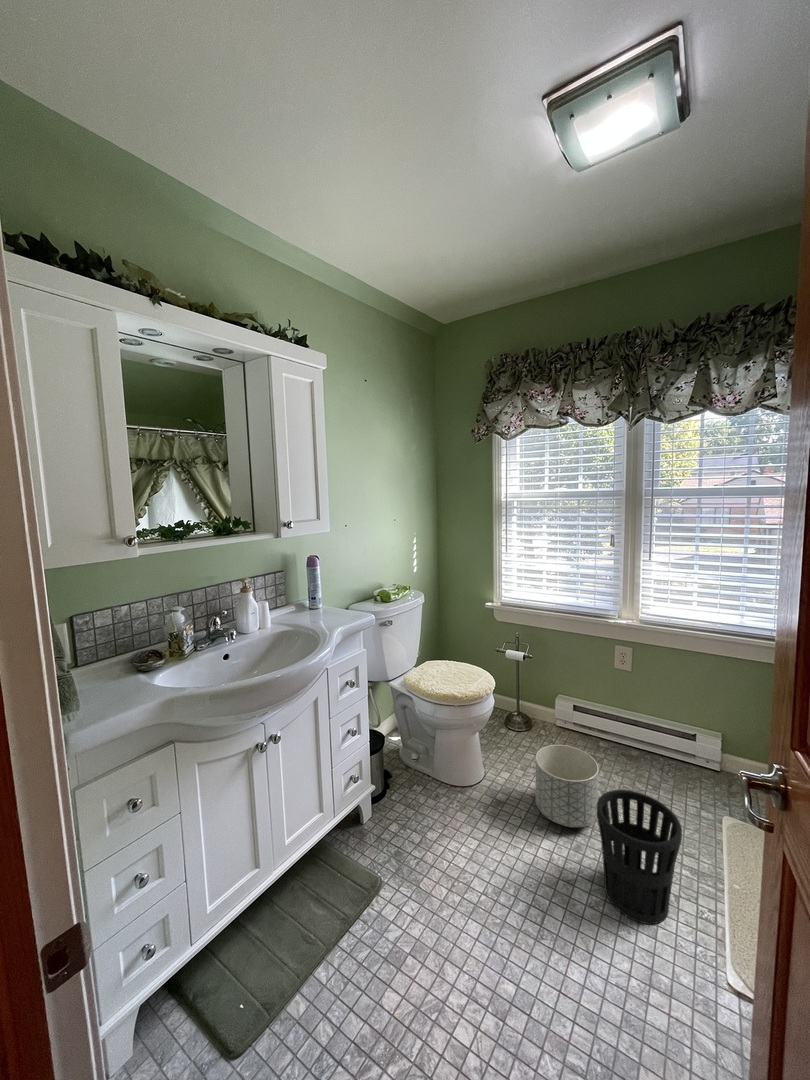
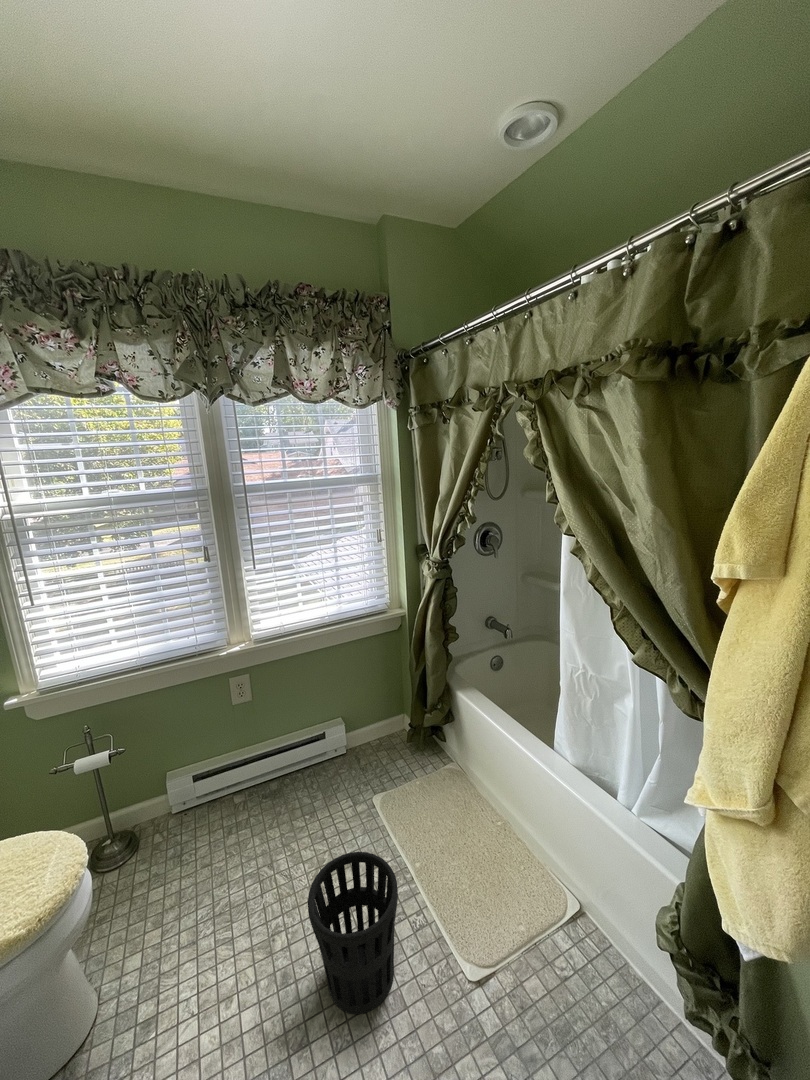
planter: present [536,745,598,827] -> none [192,843,285,976]

